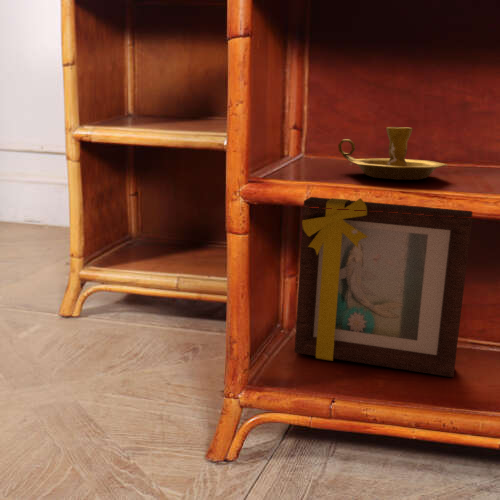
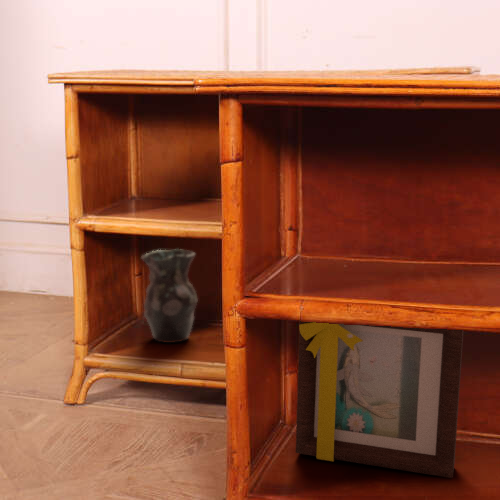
candlestick: present [338,127,448,180] -> none [332,236,438,289]
vase: none [138,167,194,258] -> present [142,249,198,343]

